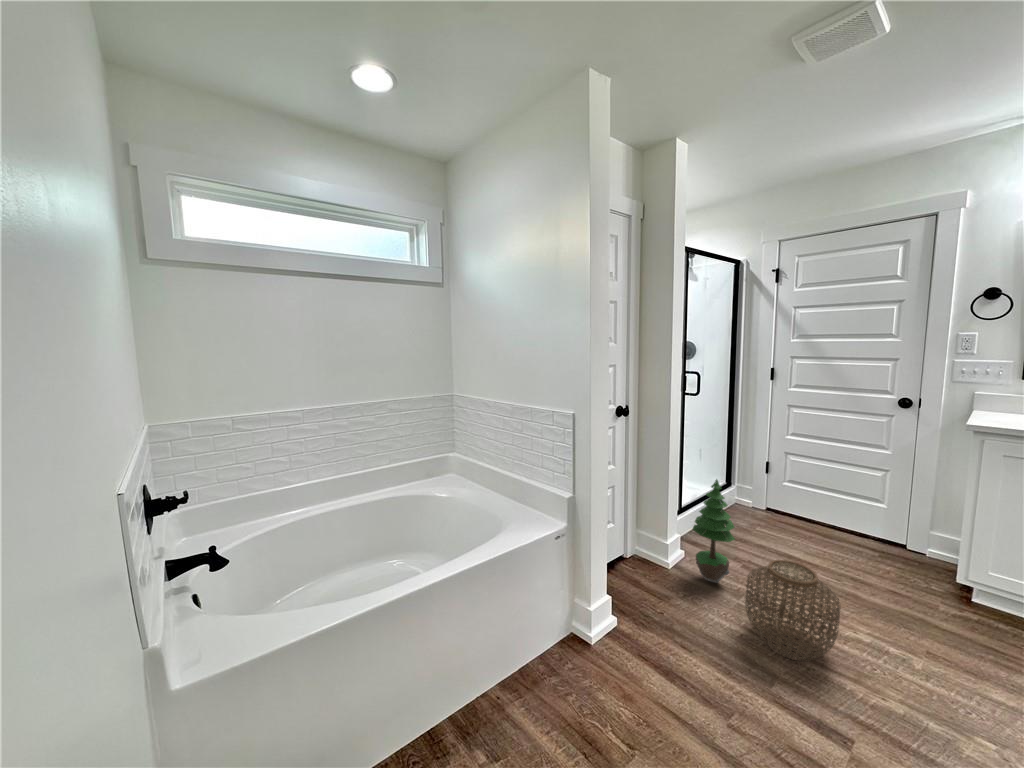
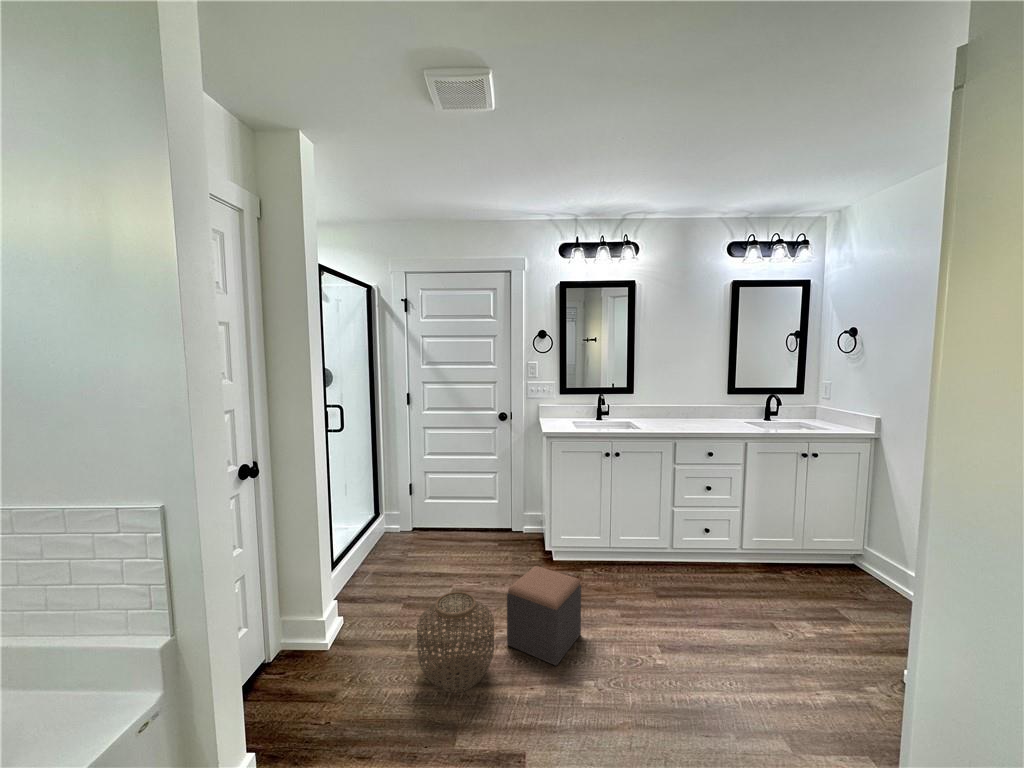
potted tree: present [693,479,735,583] -> none [353,526,398,643]
footstool: none [862,580,1002,702] -> present [507,566,581,666]

